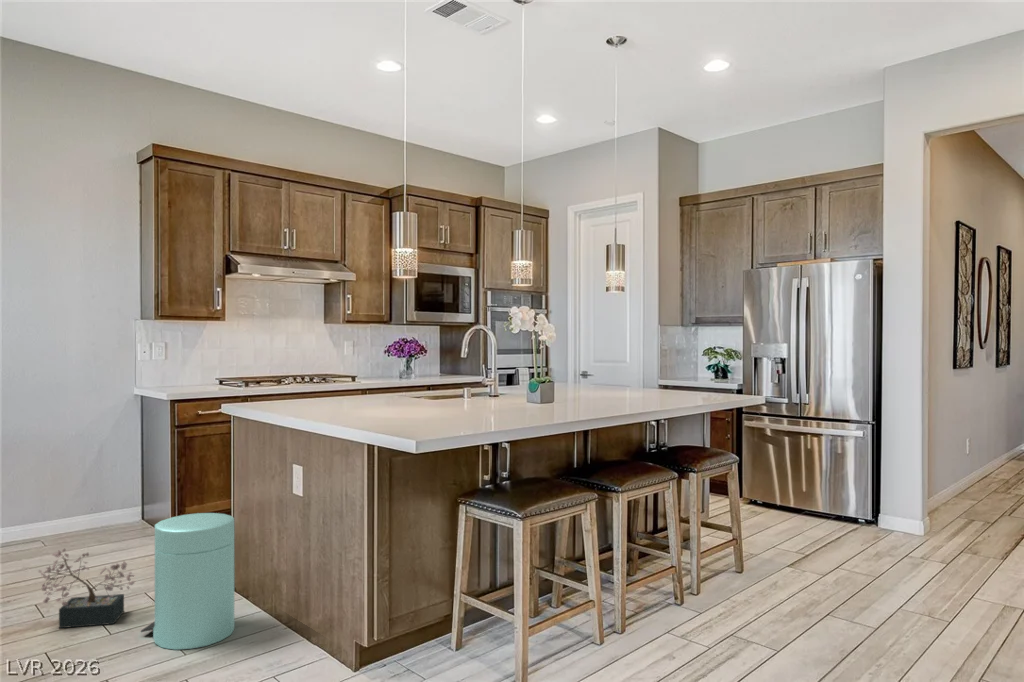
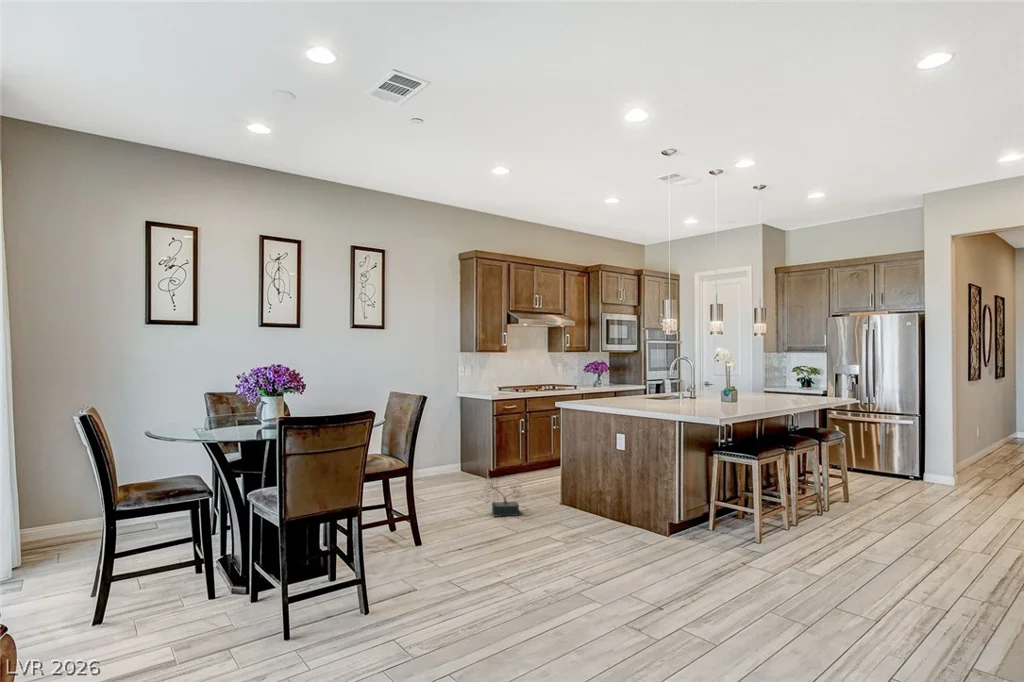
trash can: present [141,513,234,650] -> none [541,459,586,526]

